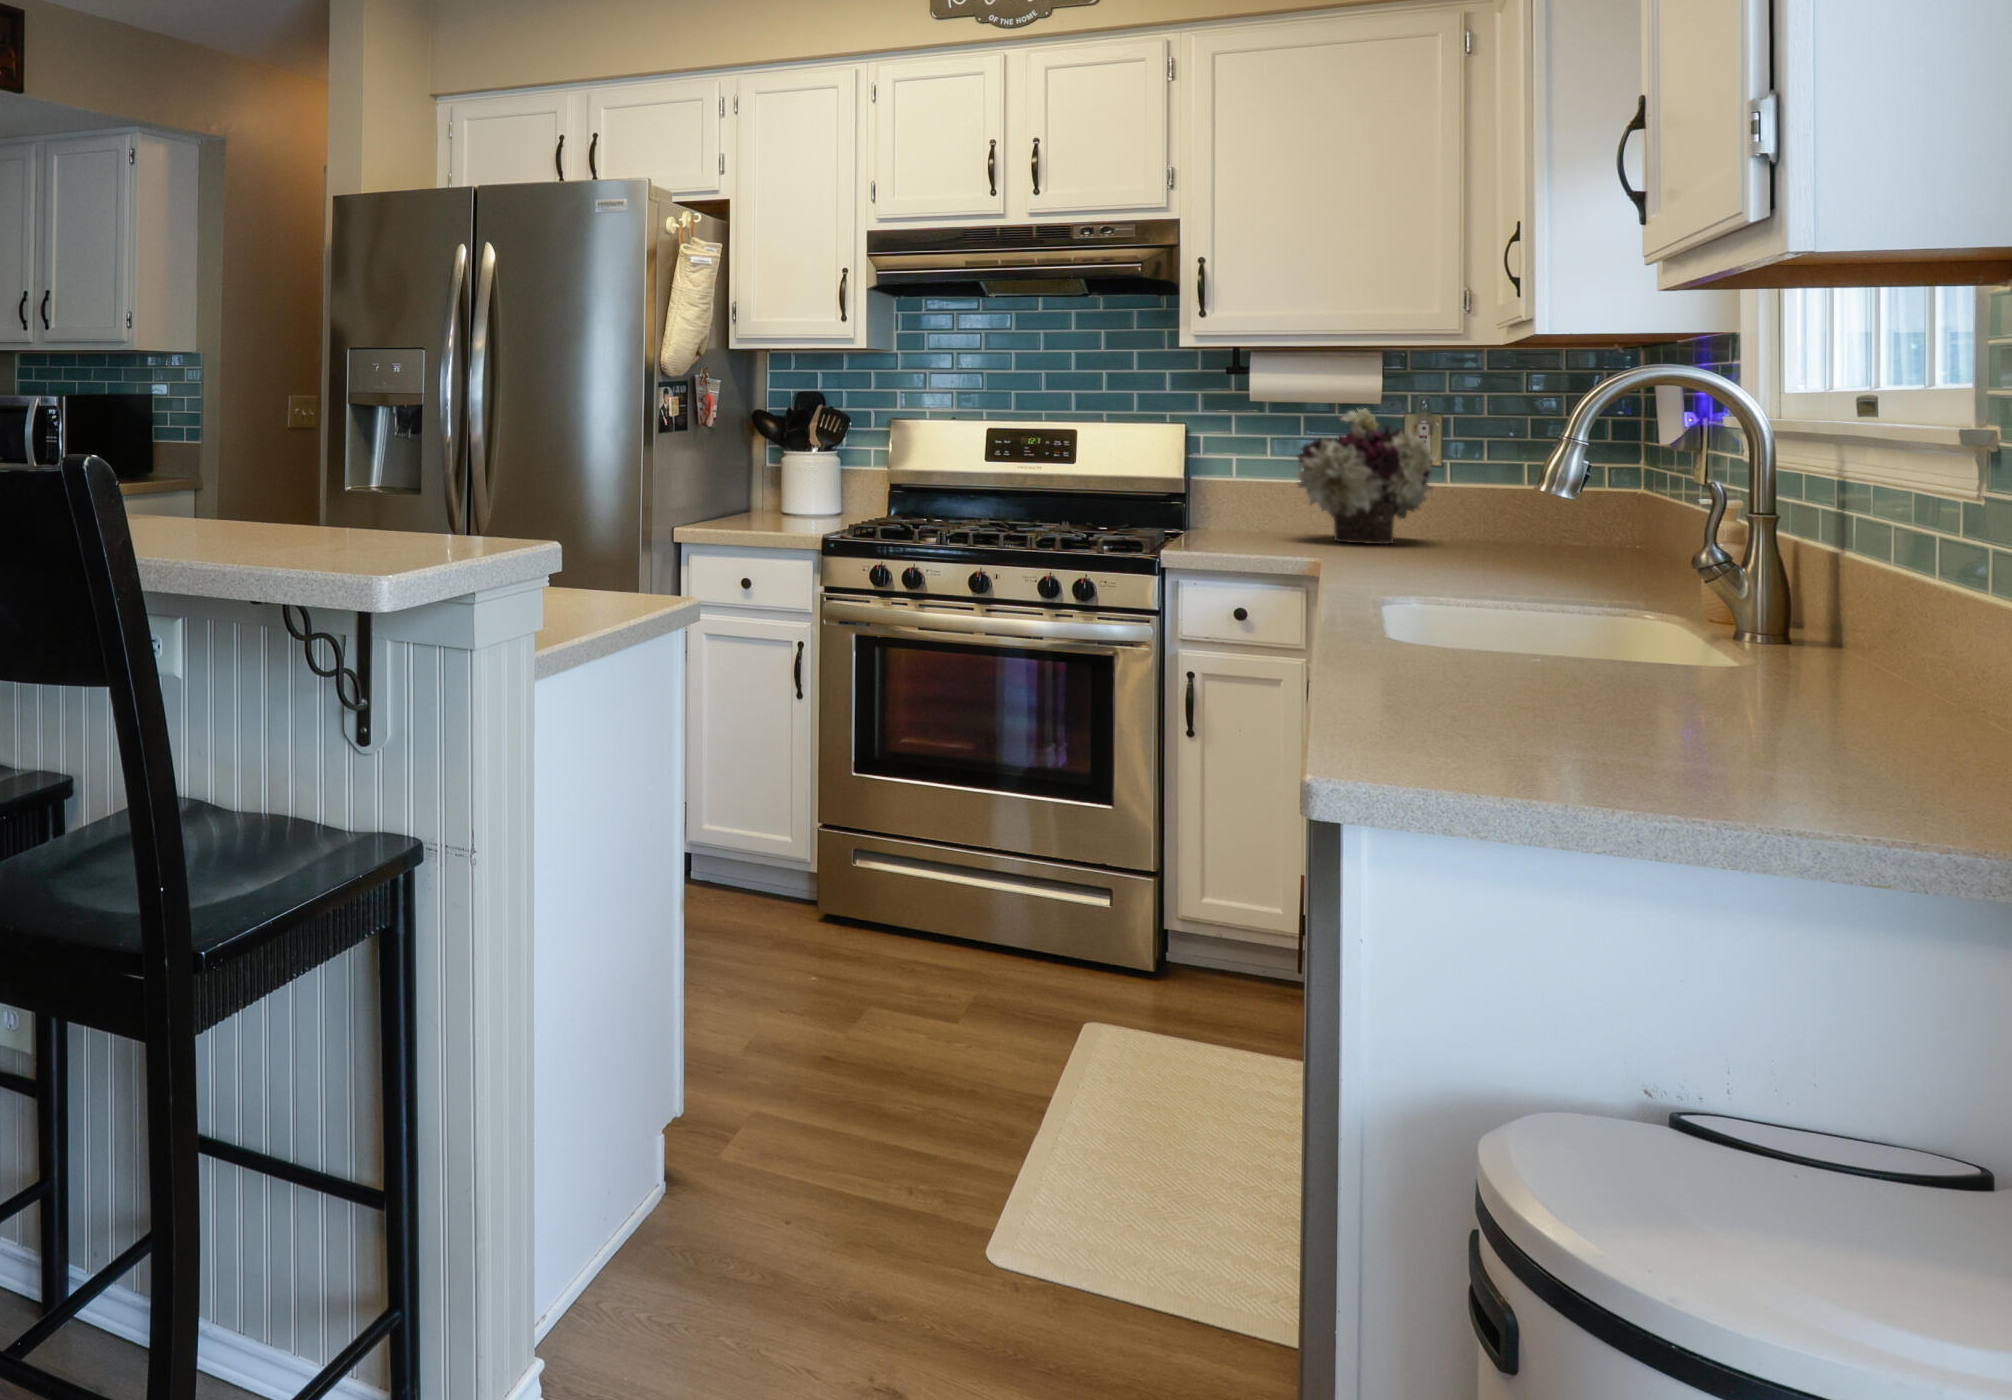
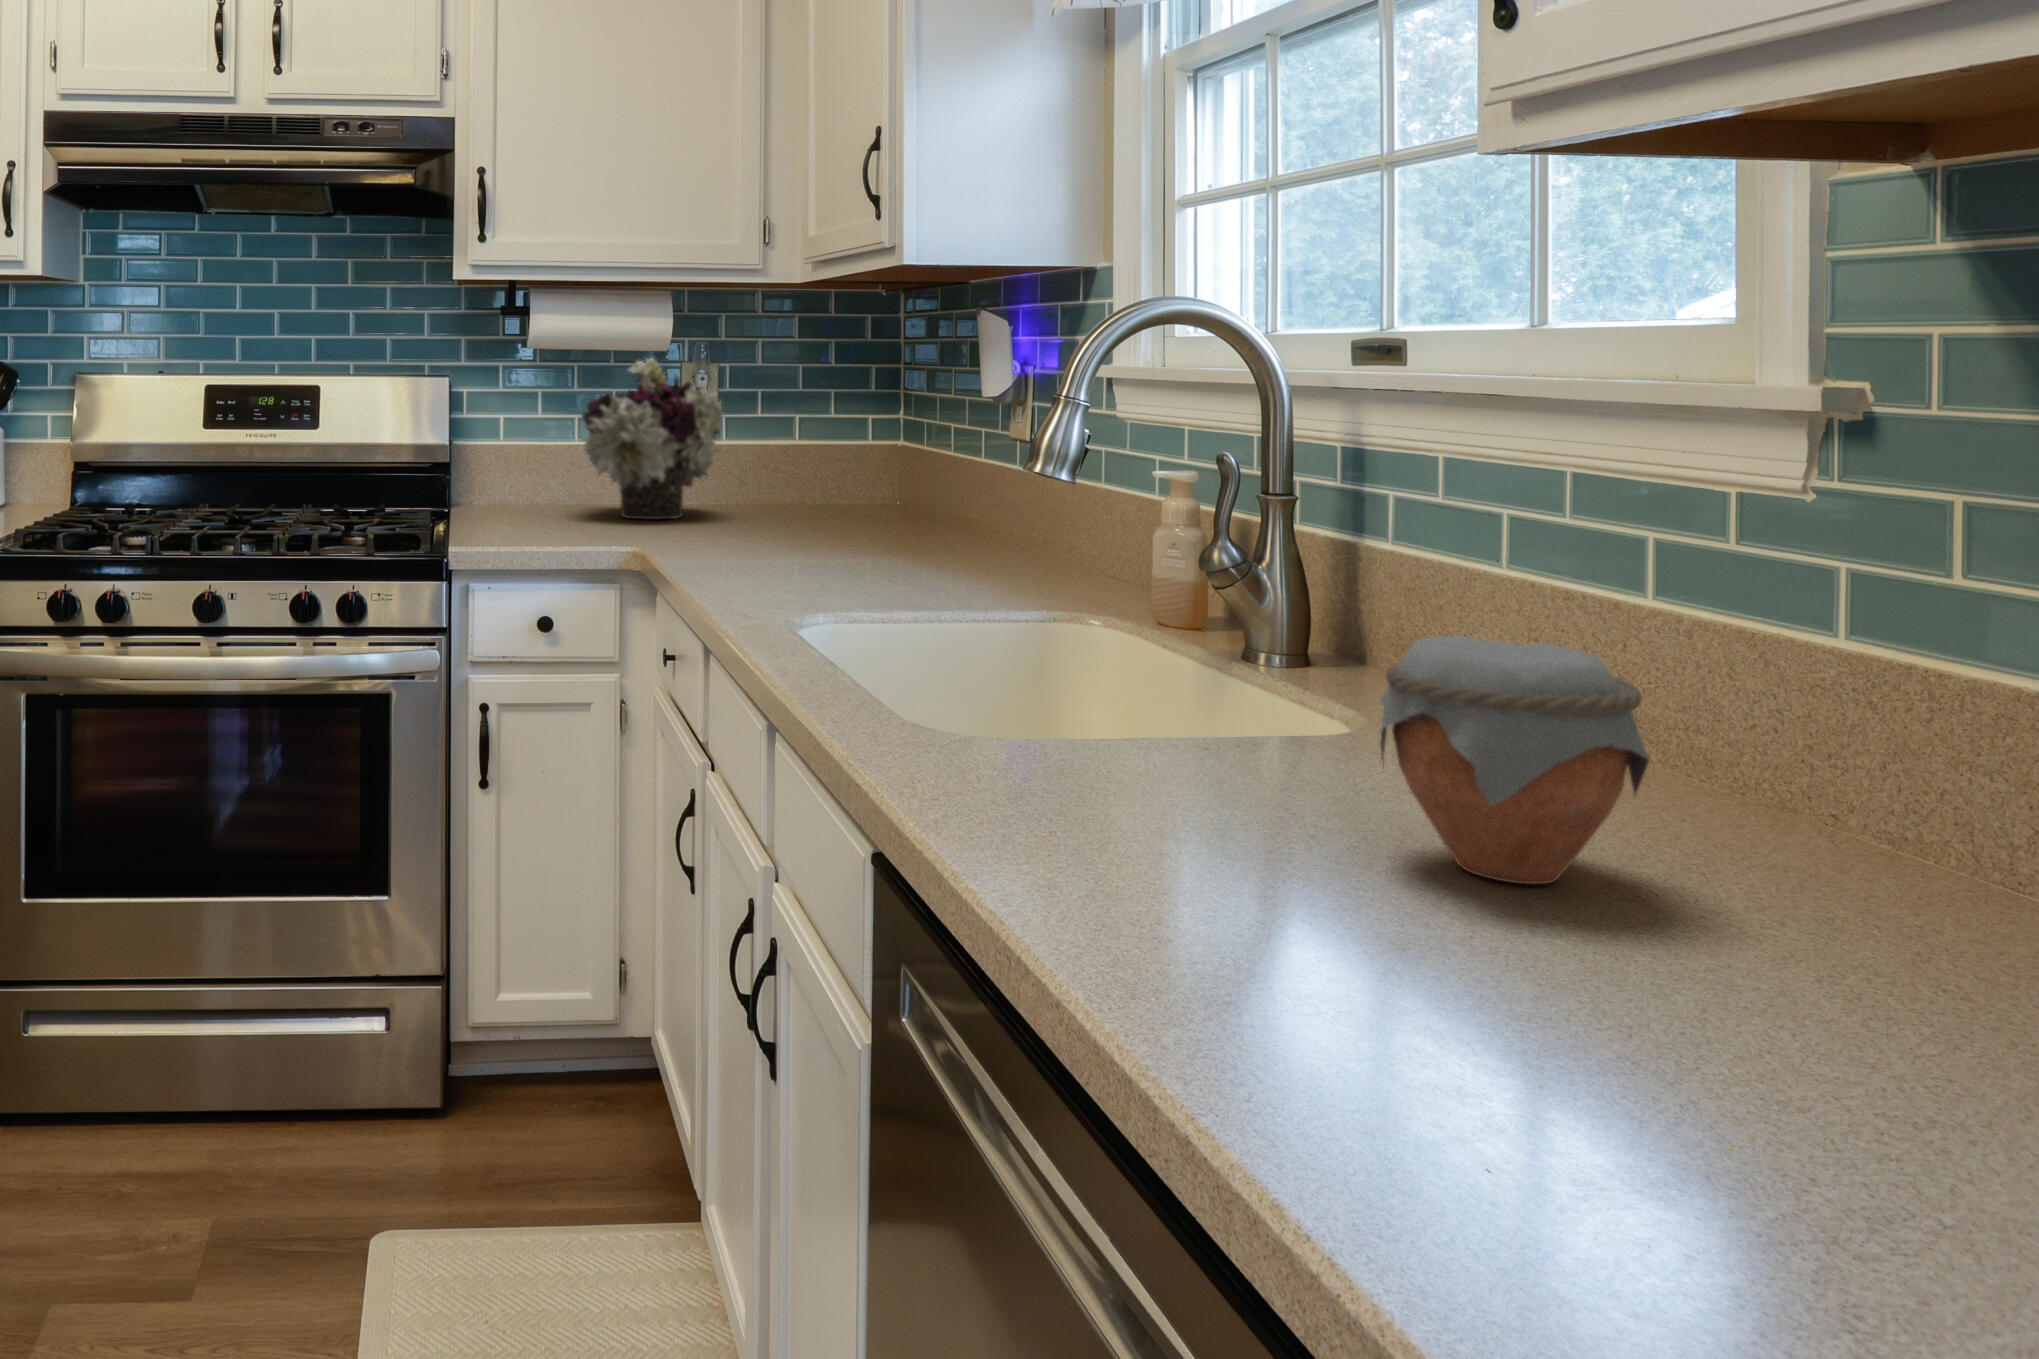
jar: none [1597,573,1765,709] -> present [1380,636,1649,884]

